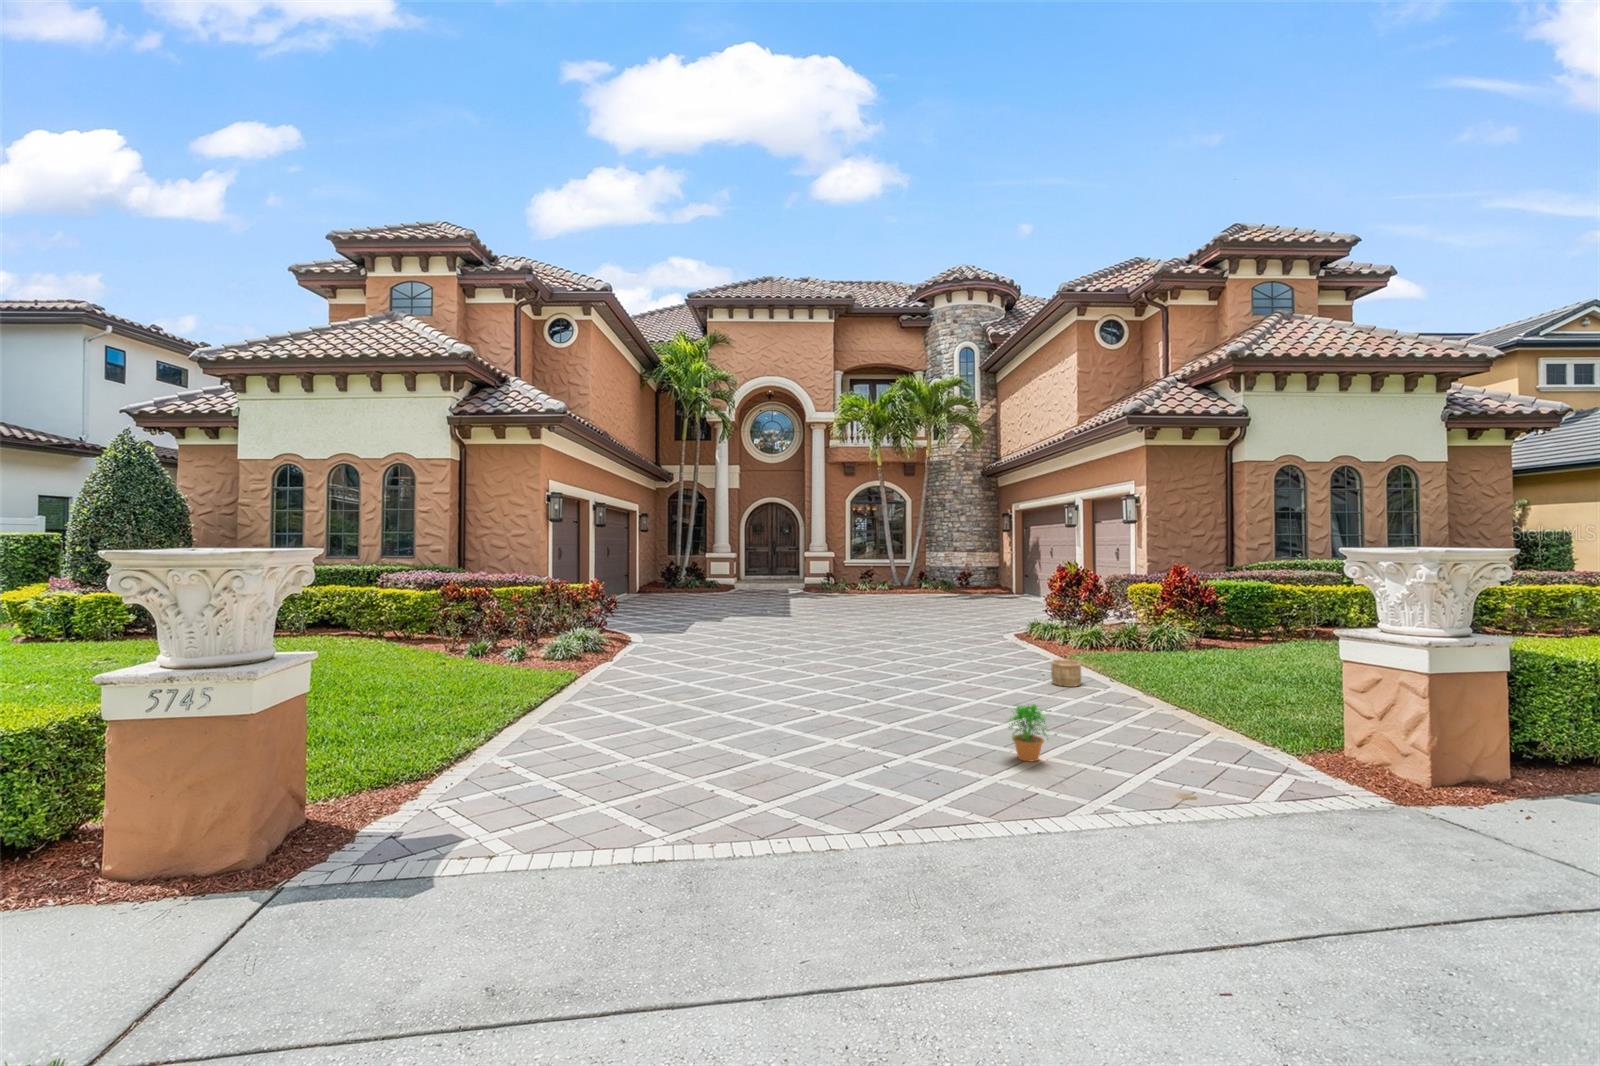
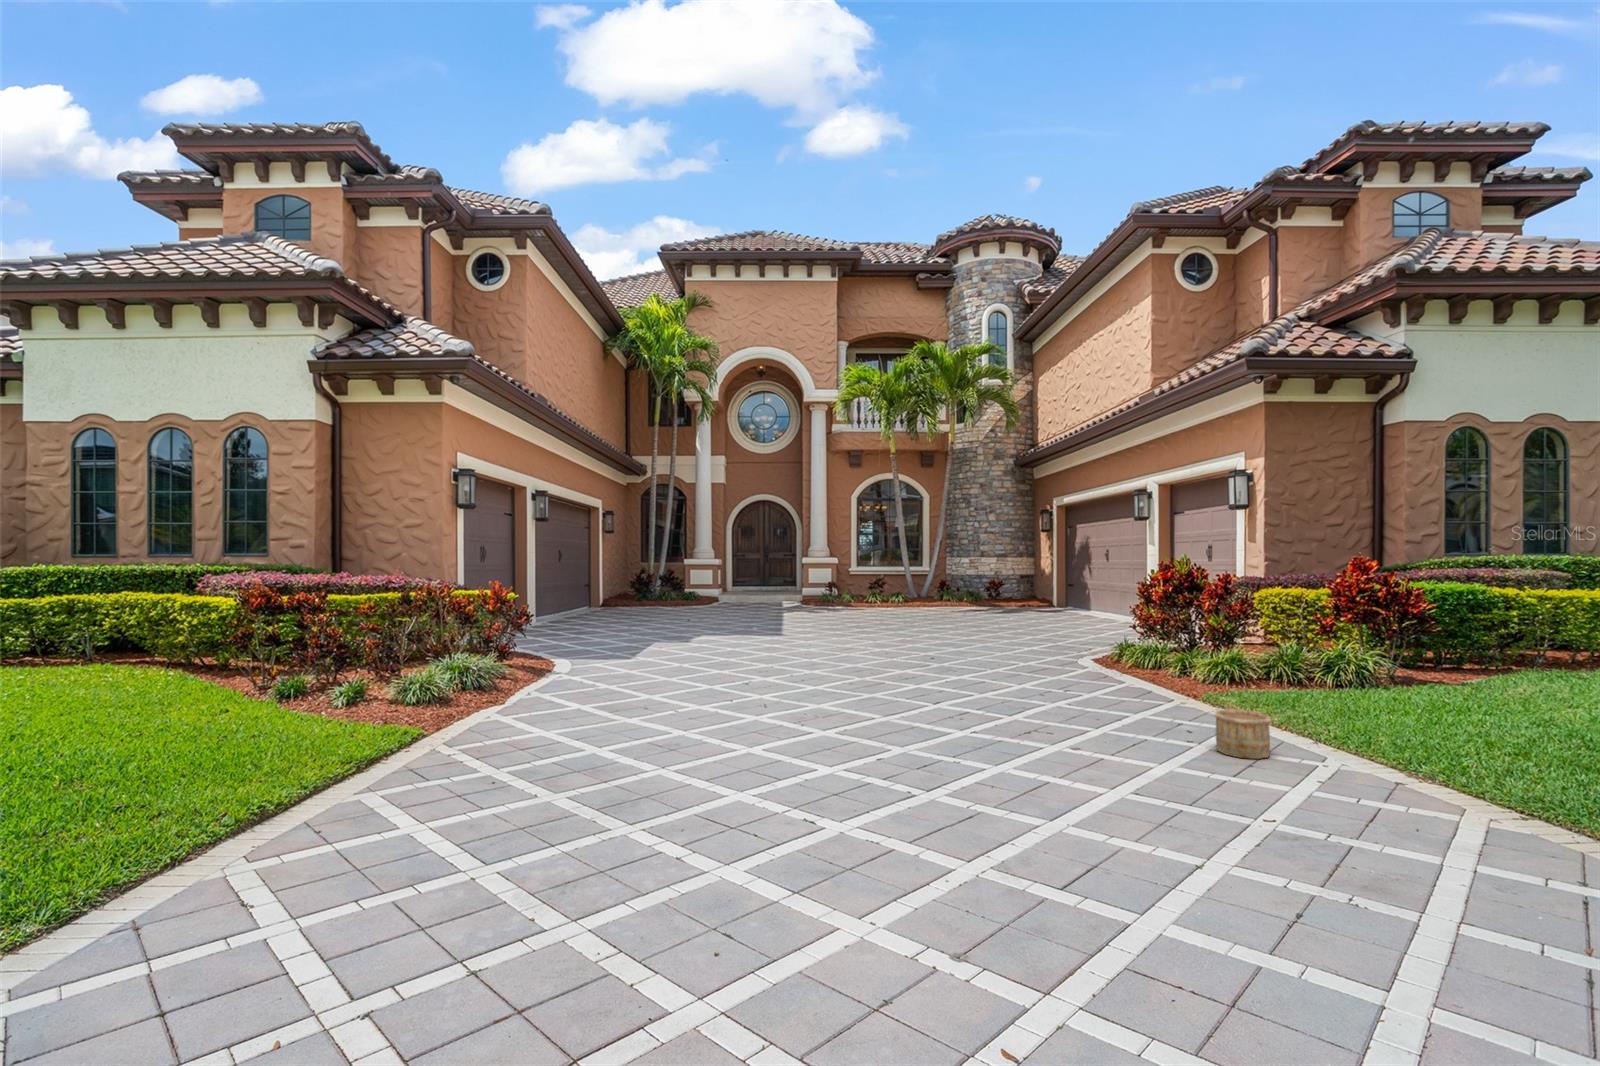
potted plant: present [1009,704,1048,761] -> none [1277,852,1409,1008]

